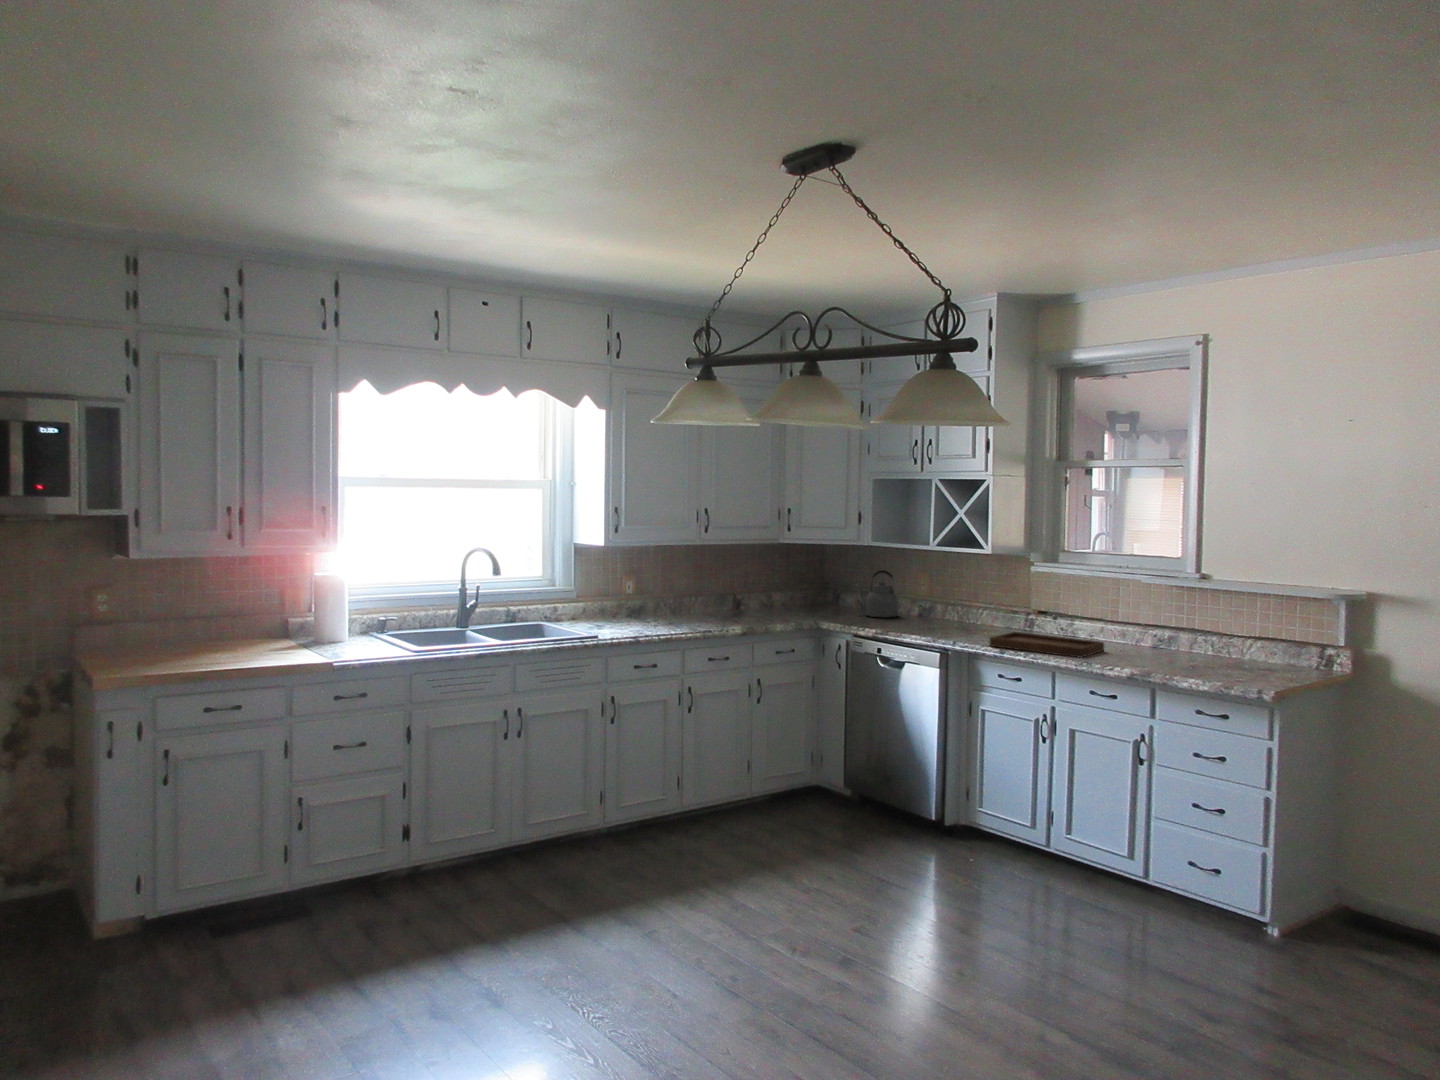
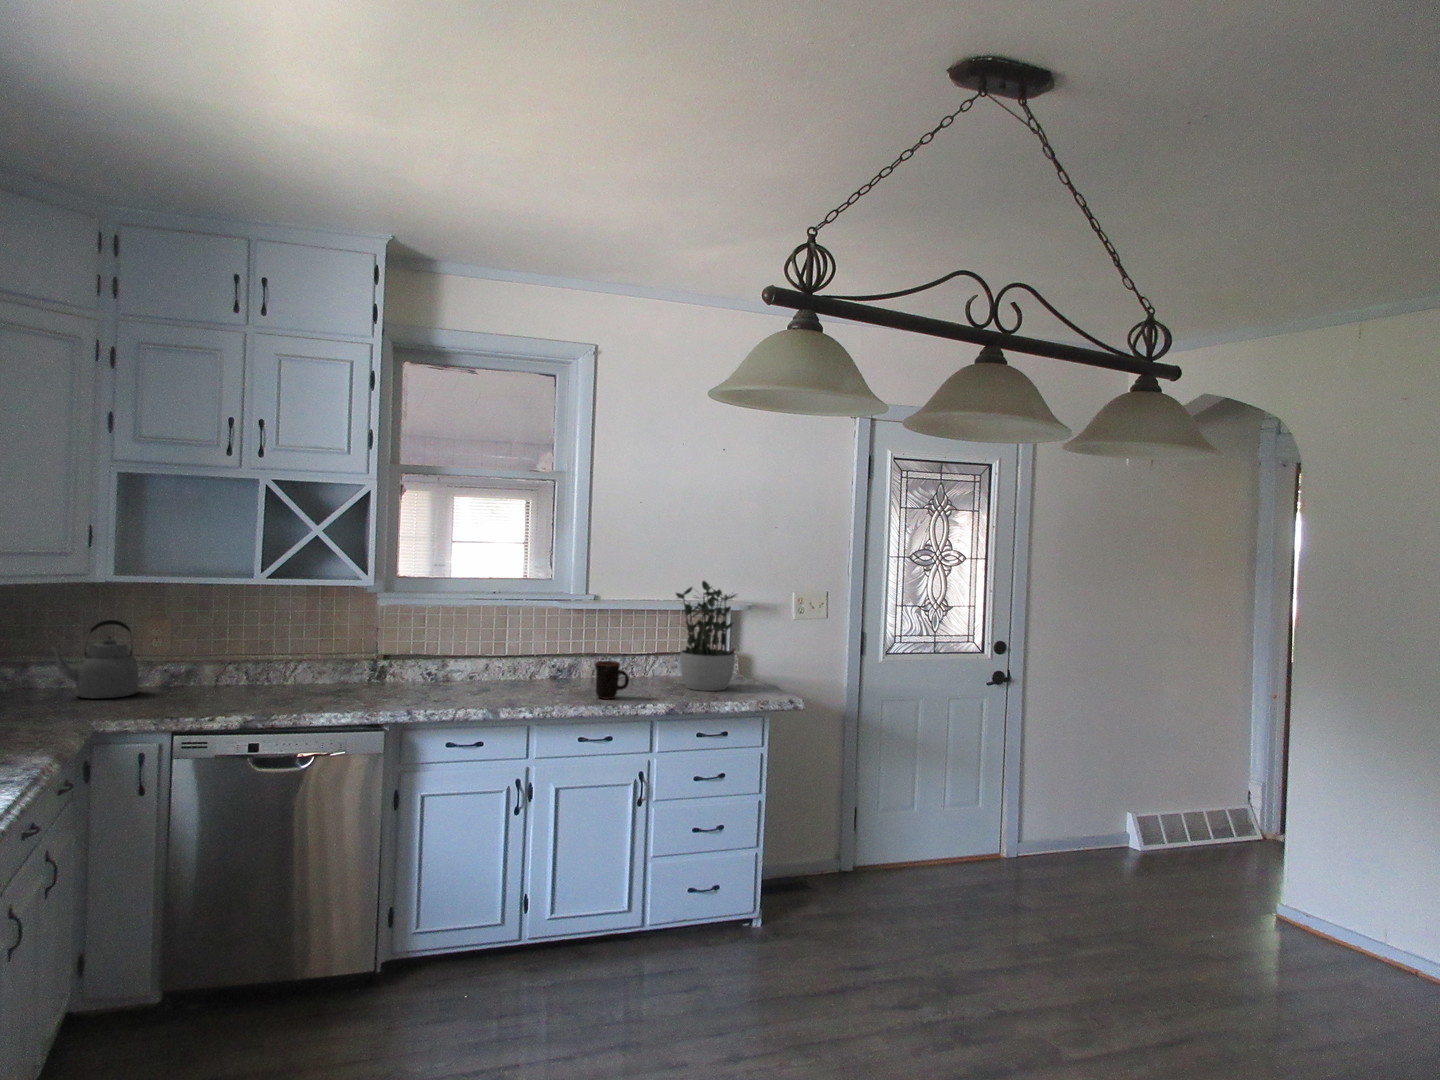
potted plant: none [1203,561,1300,677] -> present [676,581,736,691]
tray: present [989,615,1104,658] -> none [427,655,562,707]
mug: none [1107,629,1144,663] -> present [595,661,629,699]

